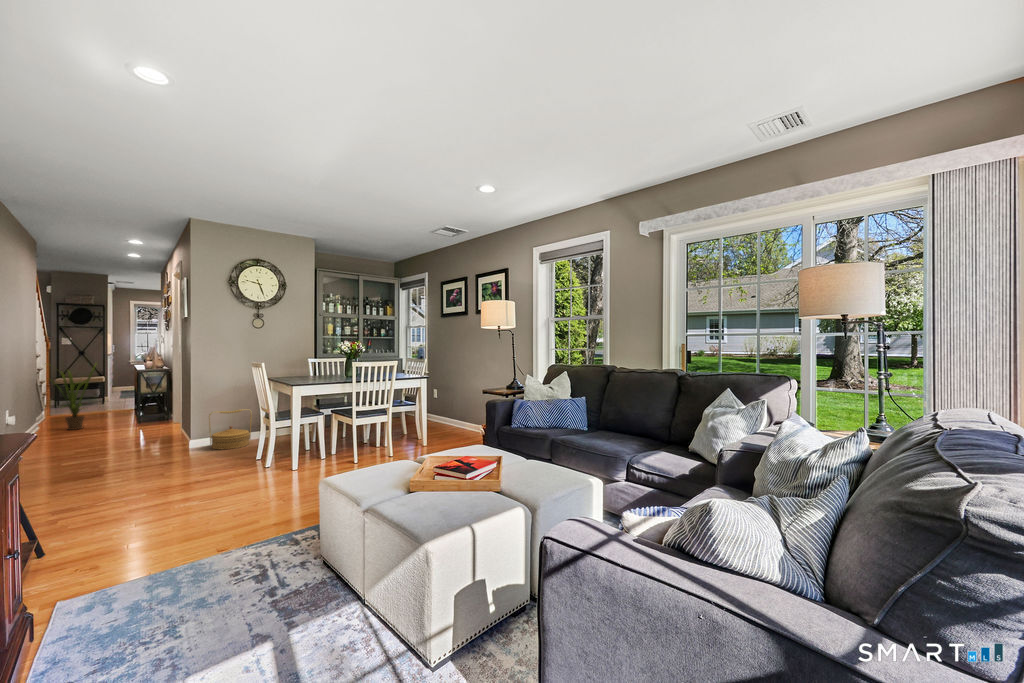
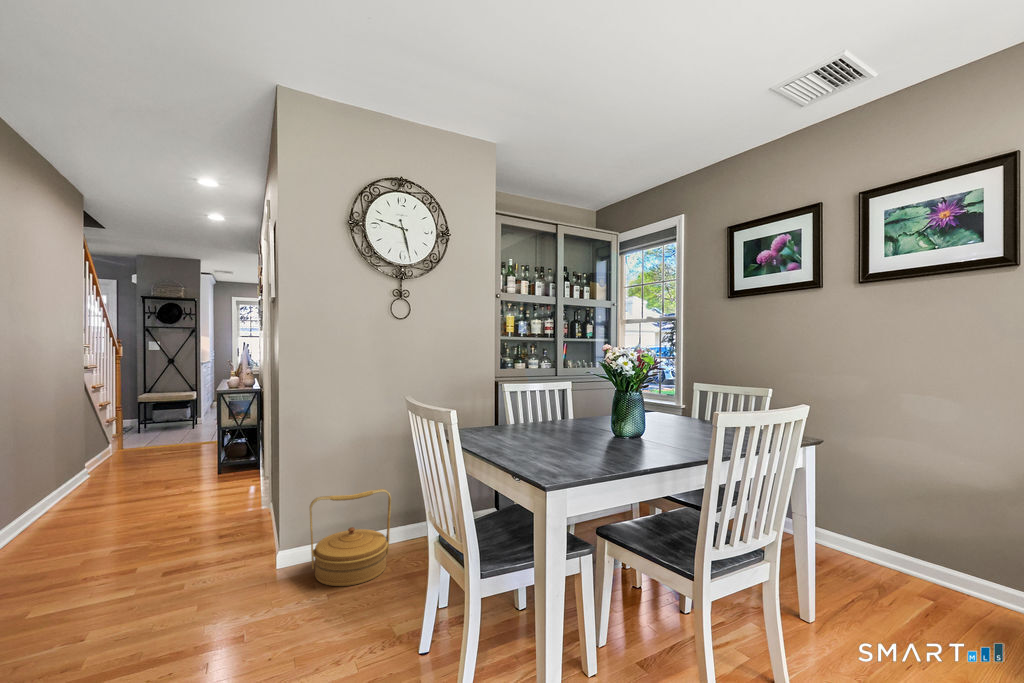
house plant: present [59,365,96,430] -> none [78,378,160,489]

